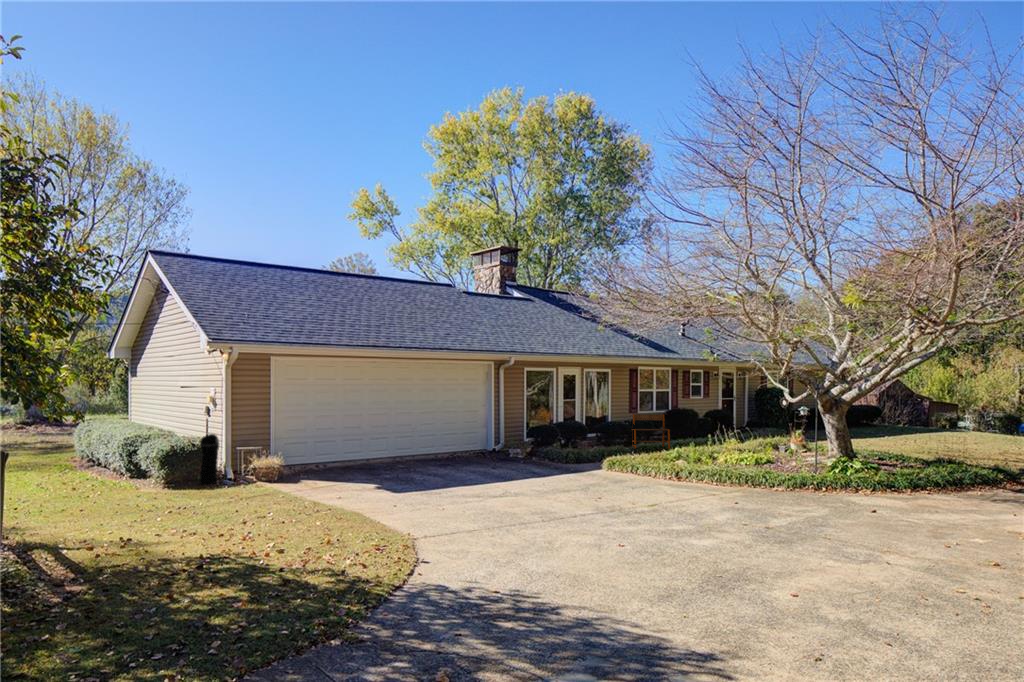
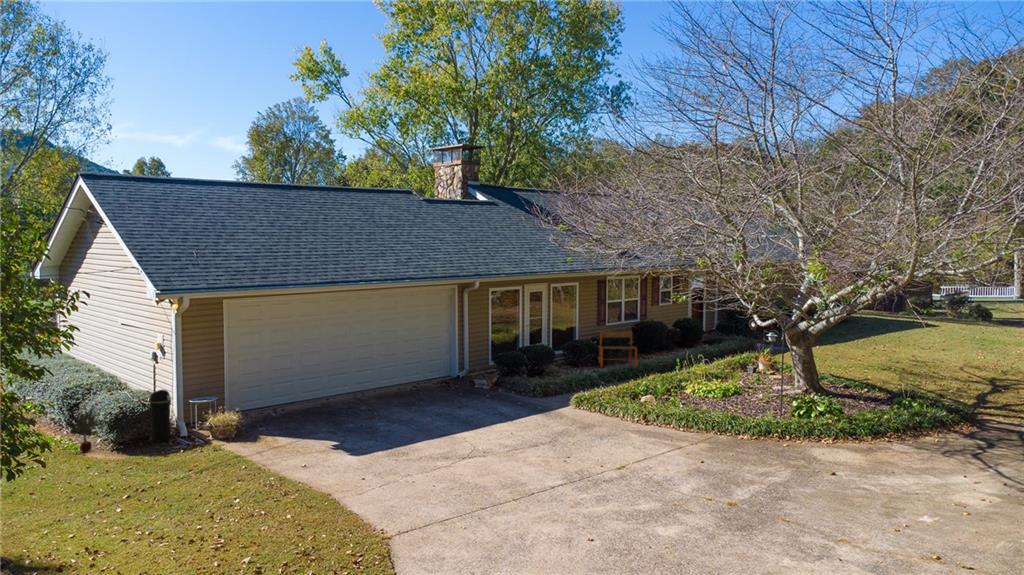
potted tree: none [129,442,158,489] -> present [76,405,104,453]

